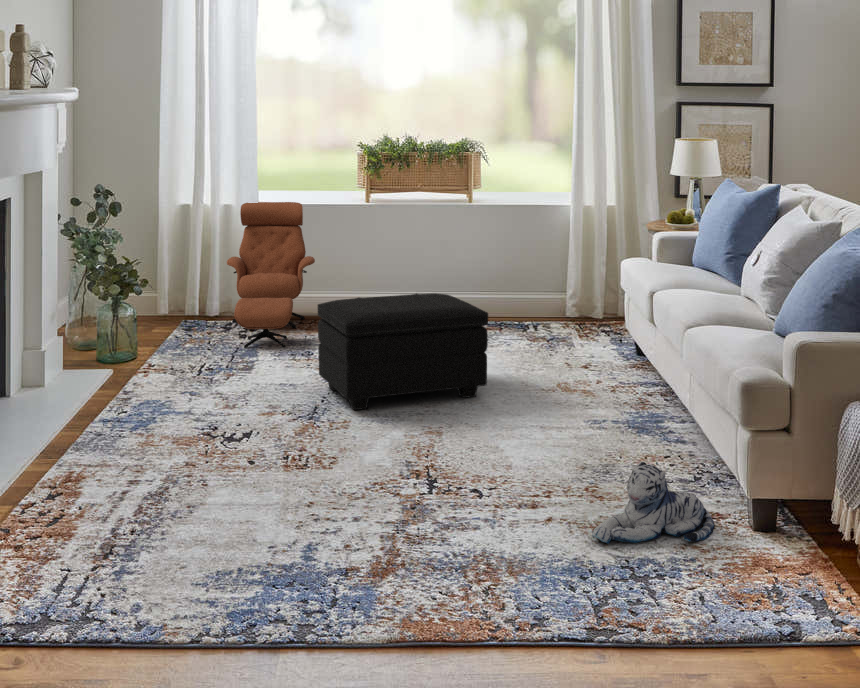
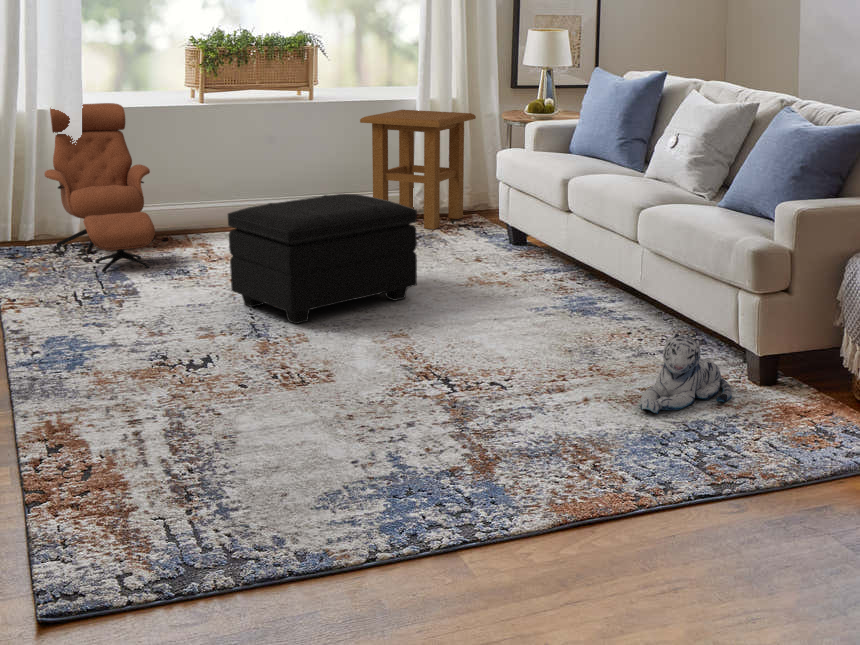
side table: none [509,217,626,333] -> present [360,110,476,229]

